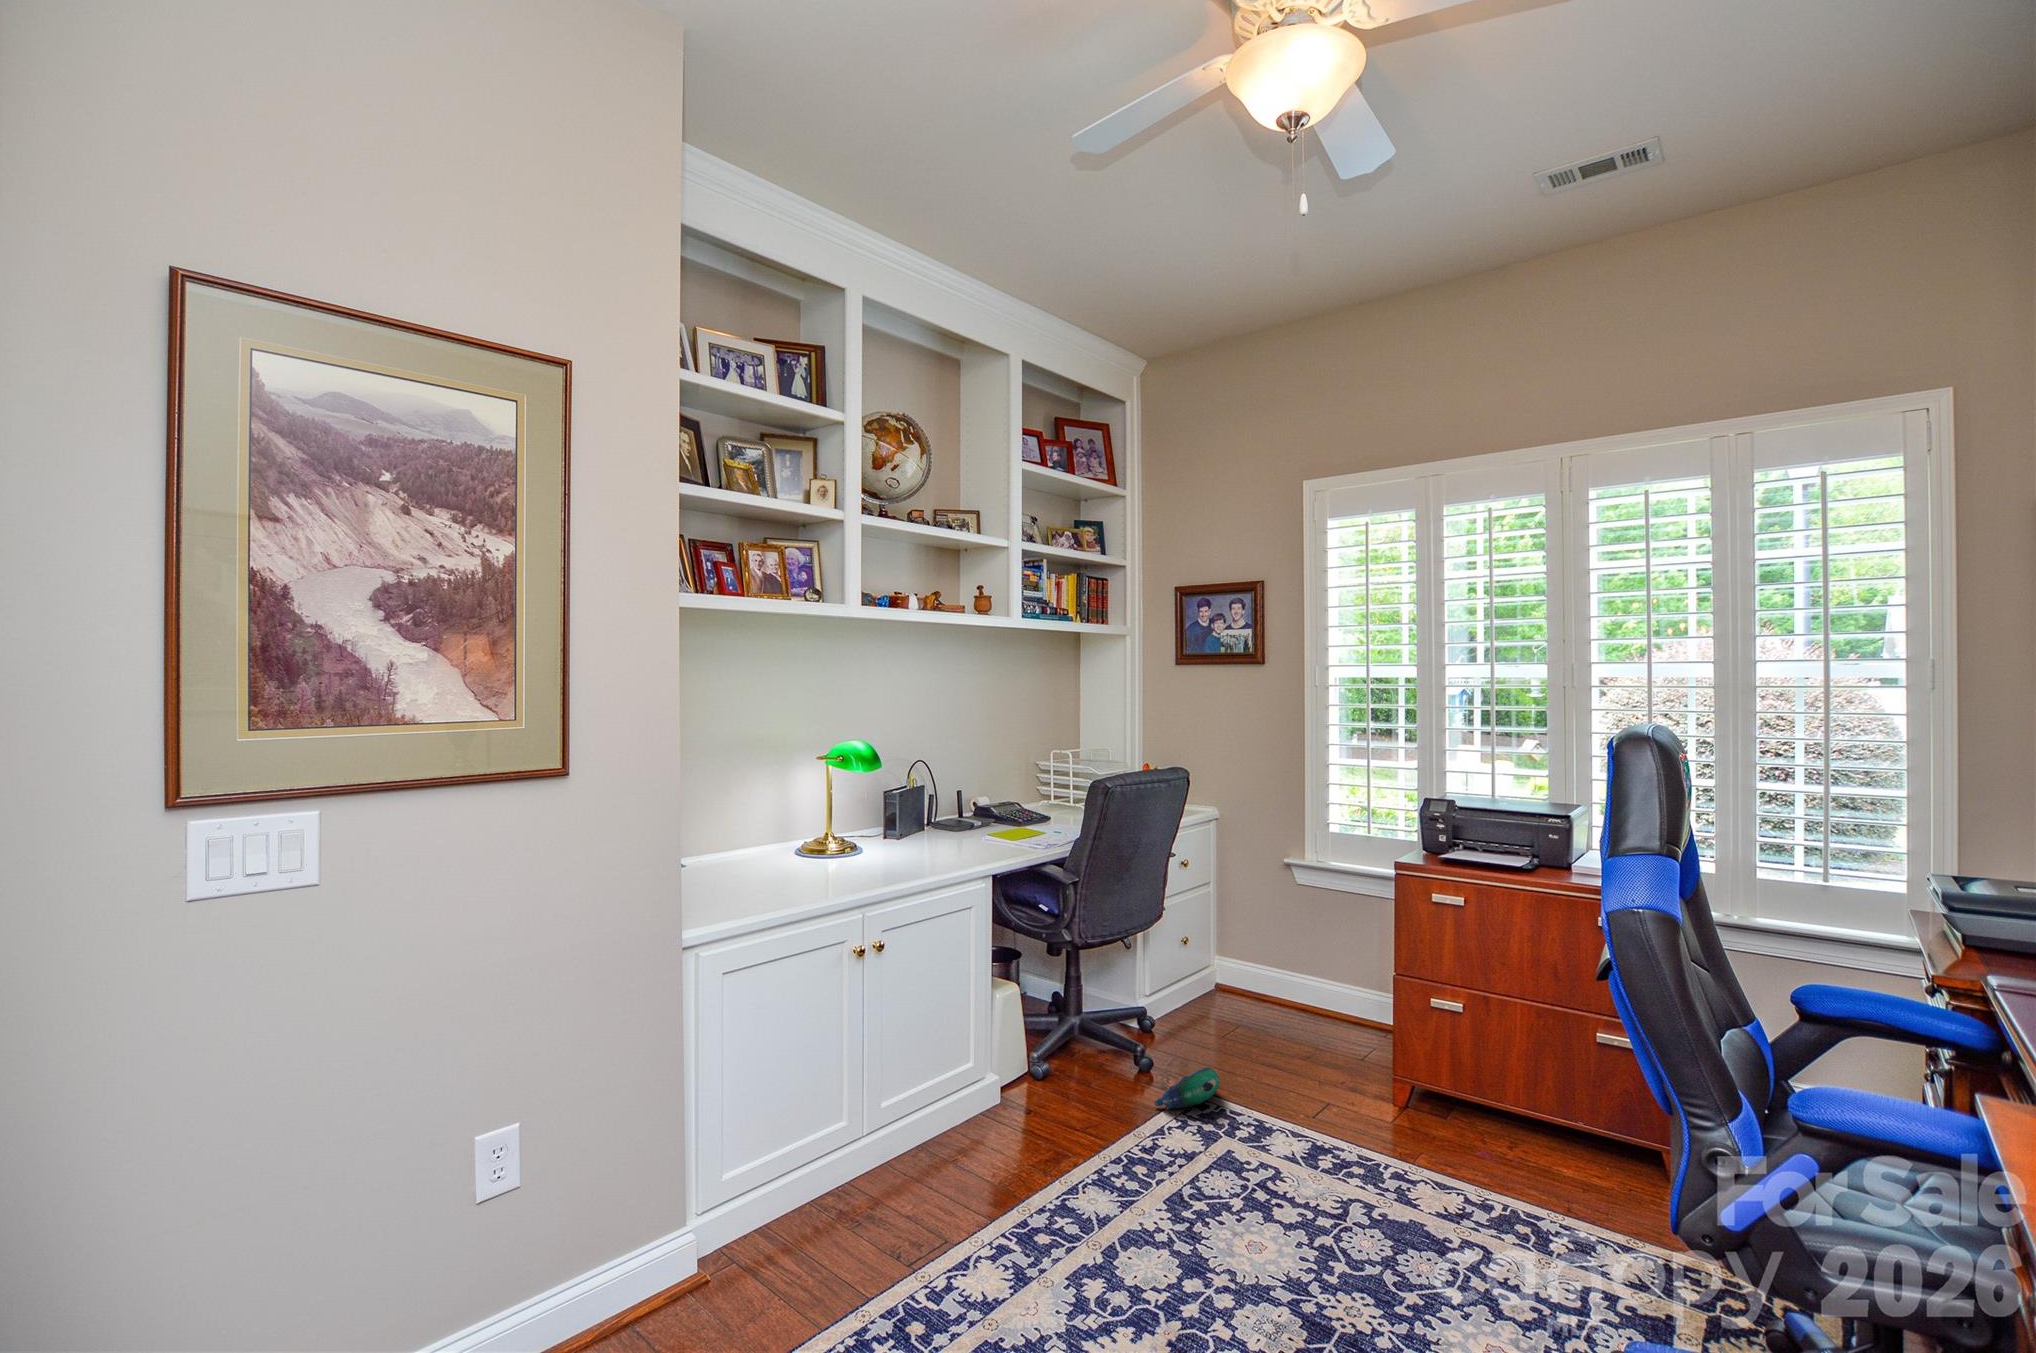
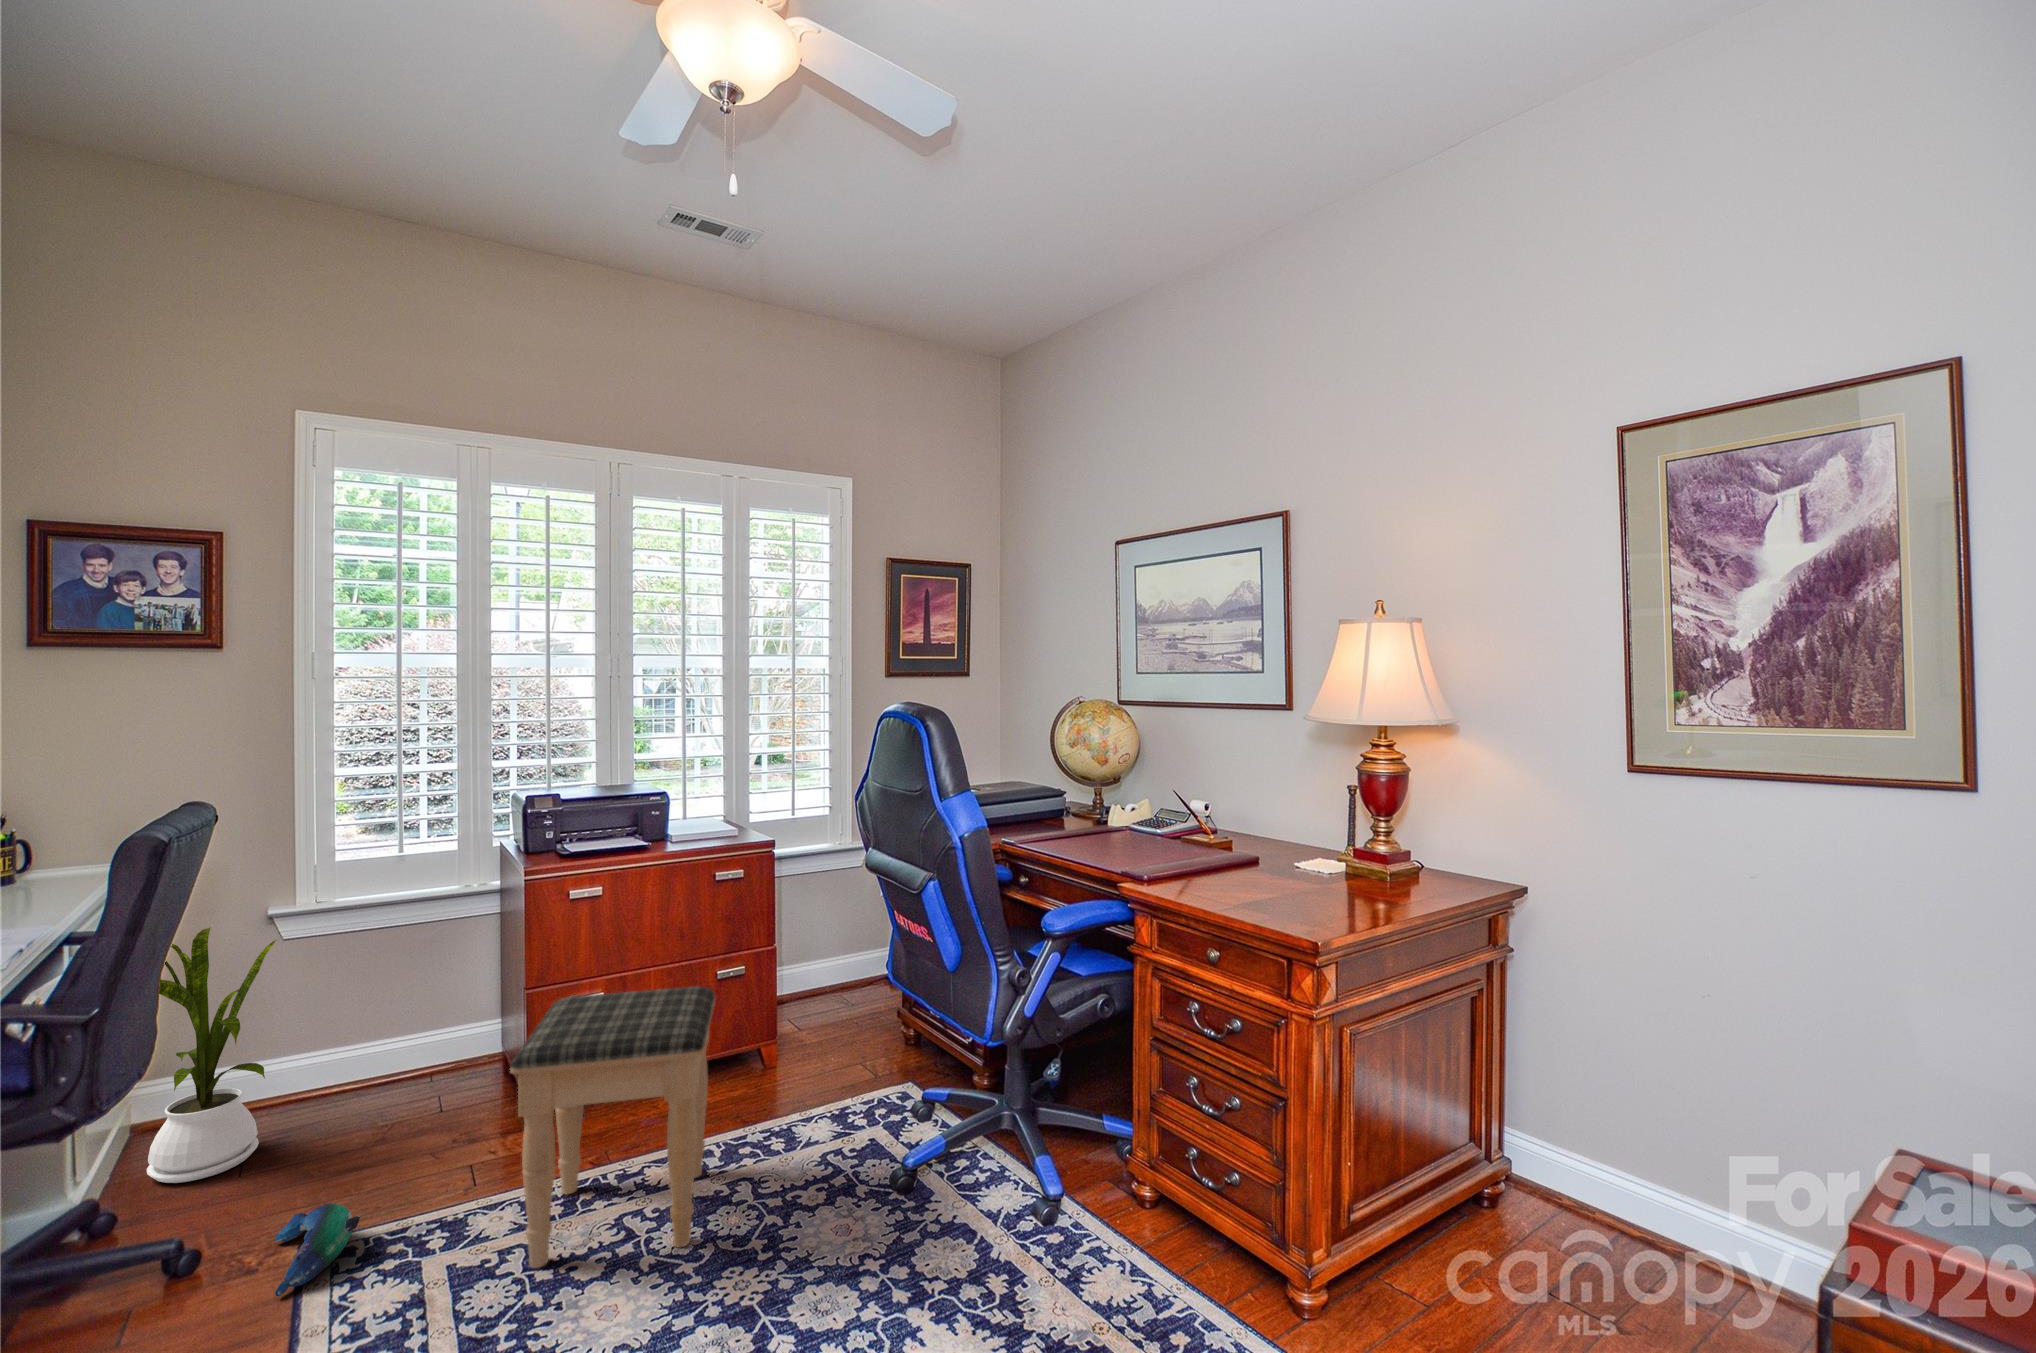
house plant: none [1166,854,1269,1030] -> present [147,927,276,1183]
footstool: none [1246,979,1477,1254] -> present [510,986,715,1268]

